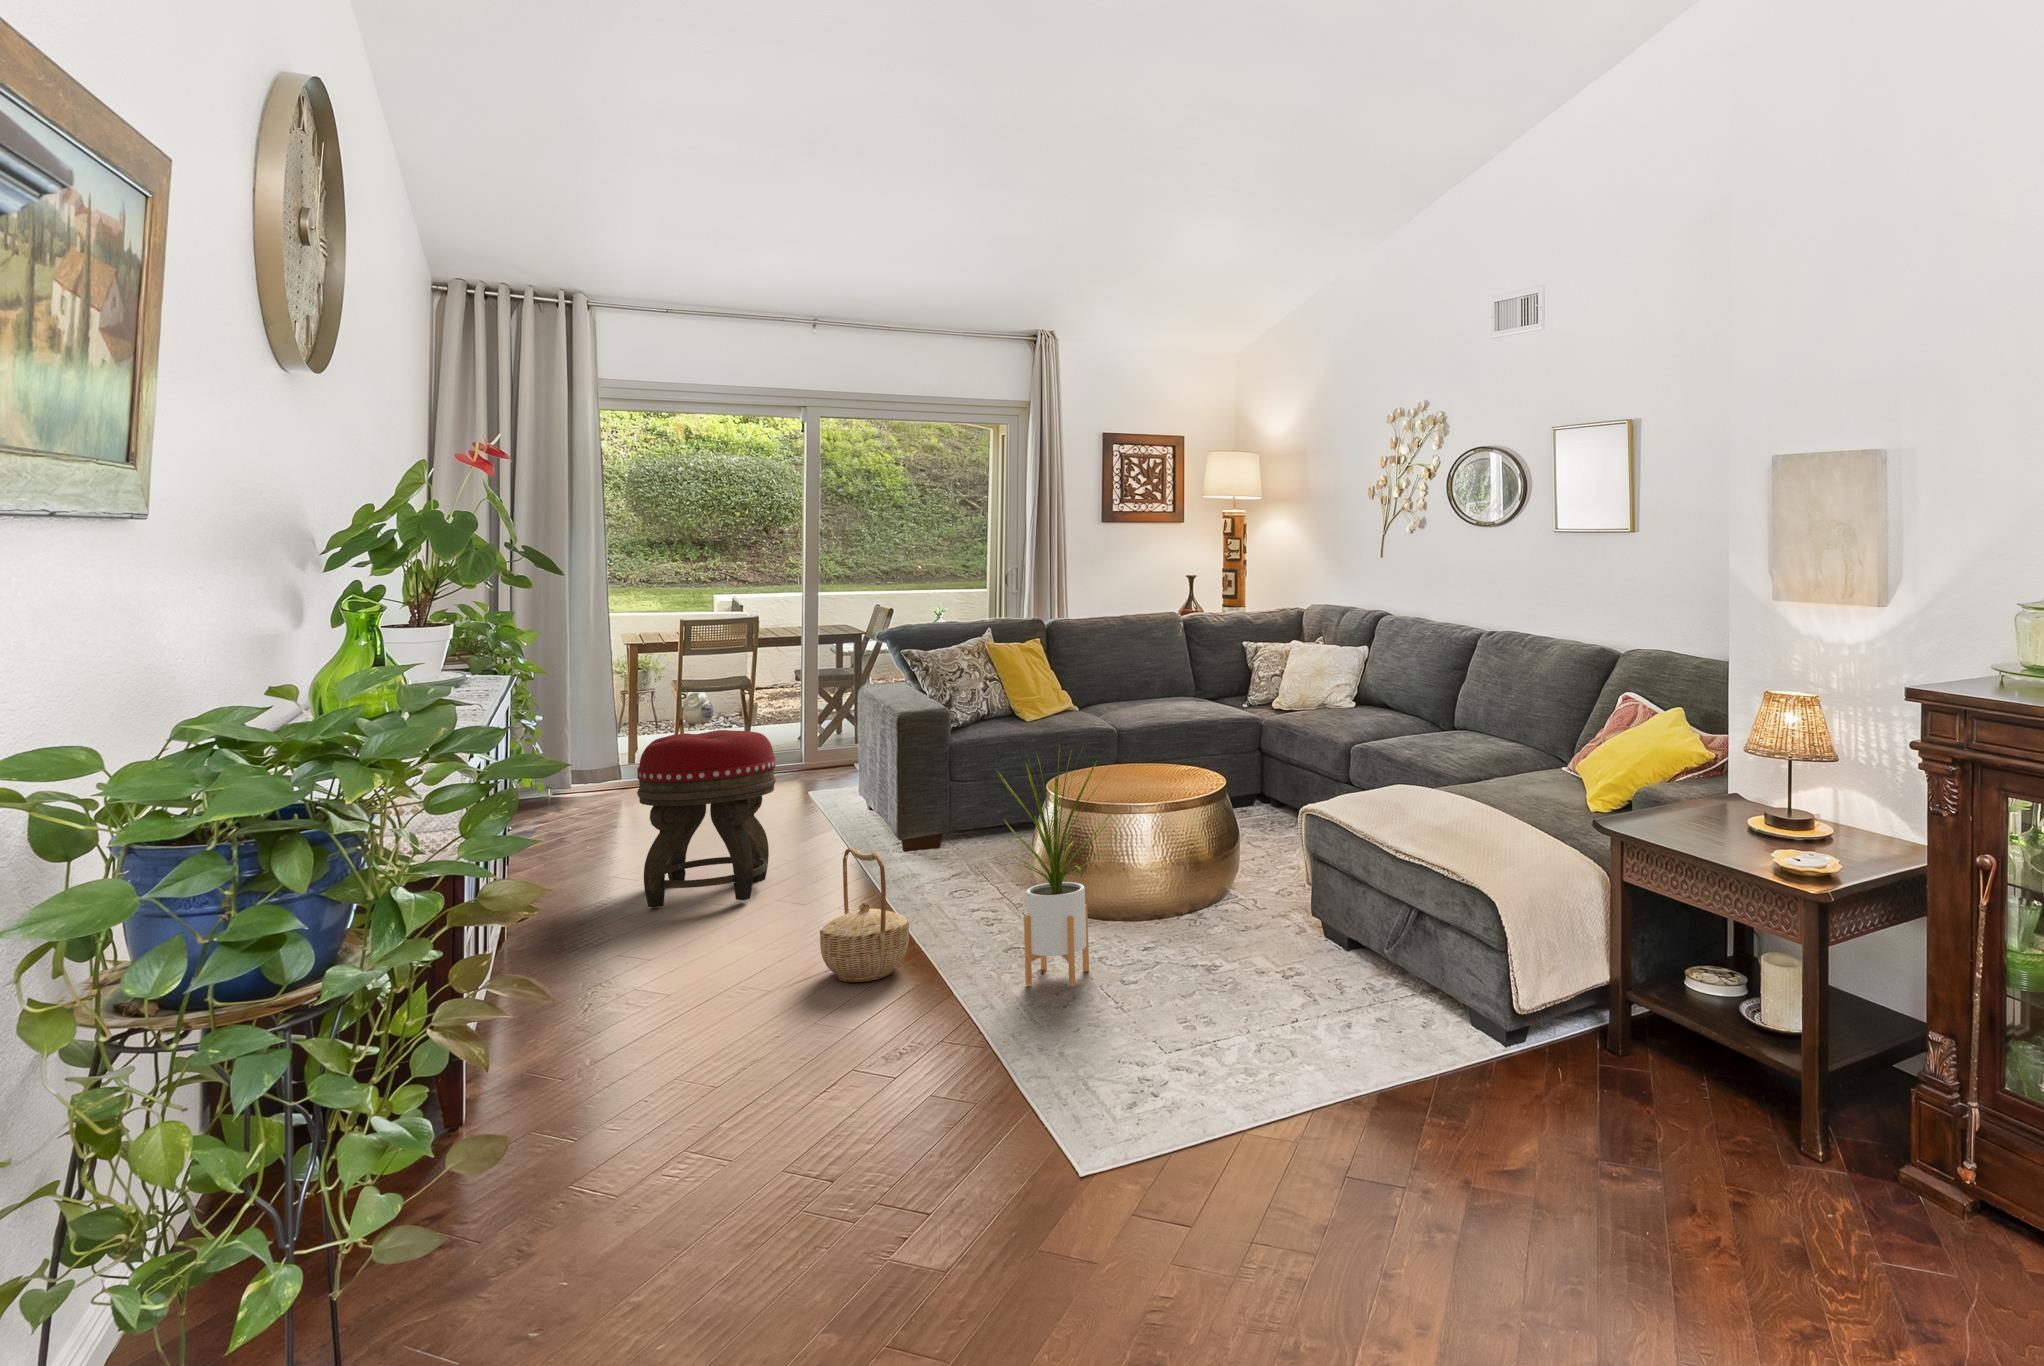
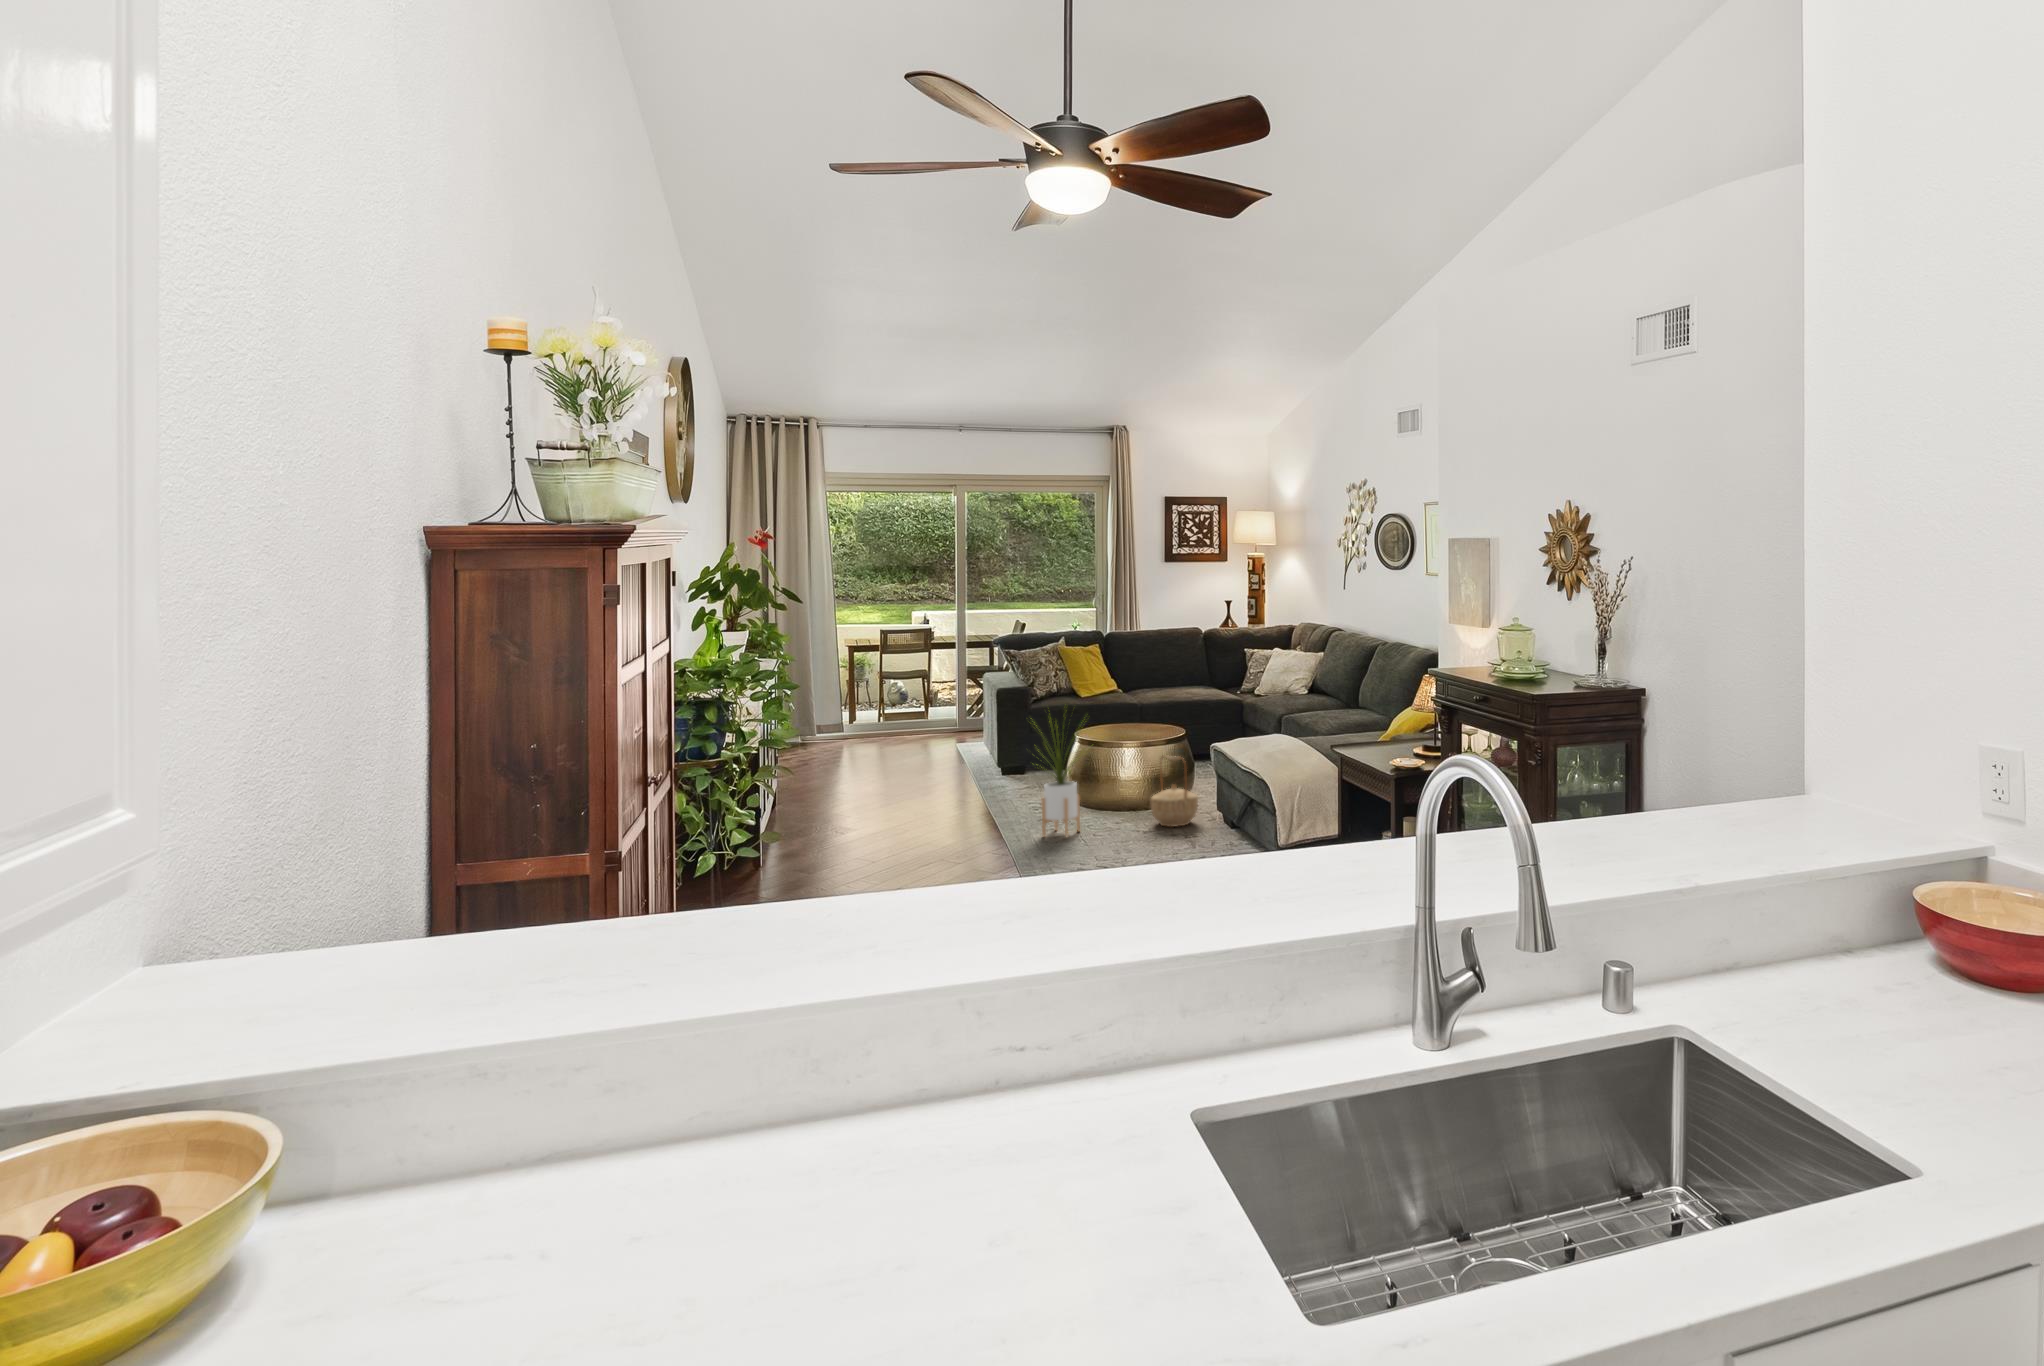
footstool: present [637,730,776,908] -> none [845,697,923,798]
basket: present [820,848,909,982] -> present [1151,755,1198,827]

